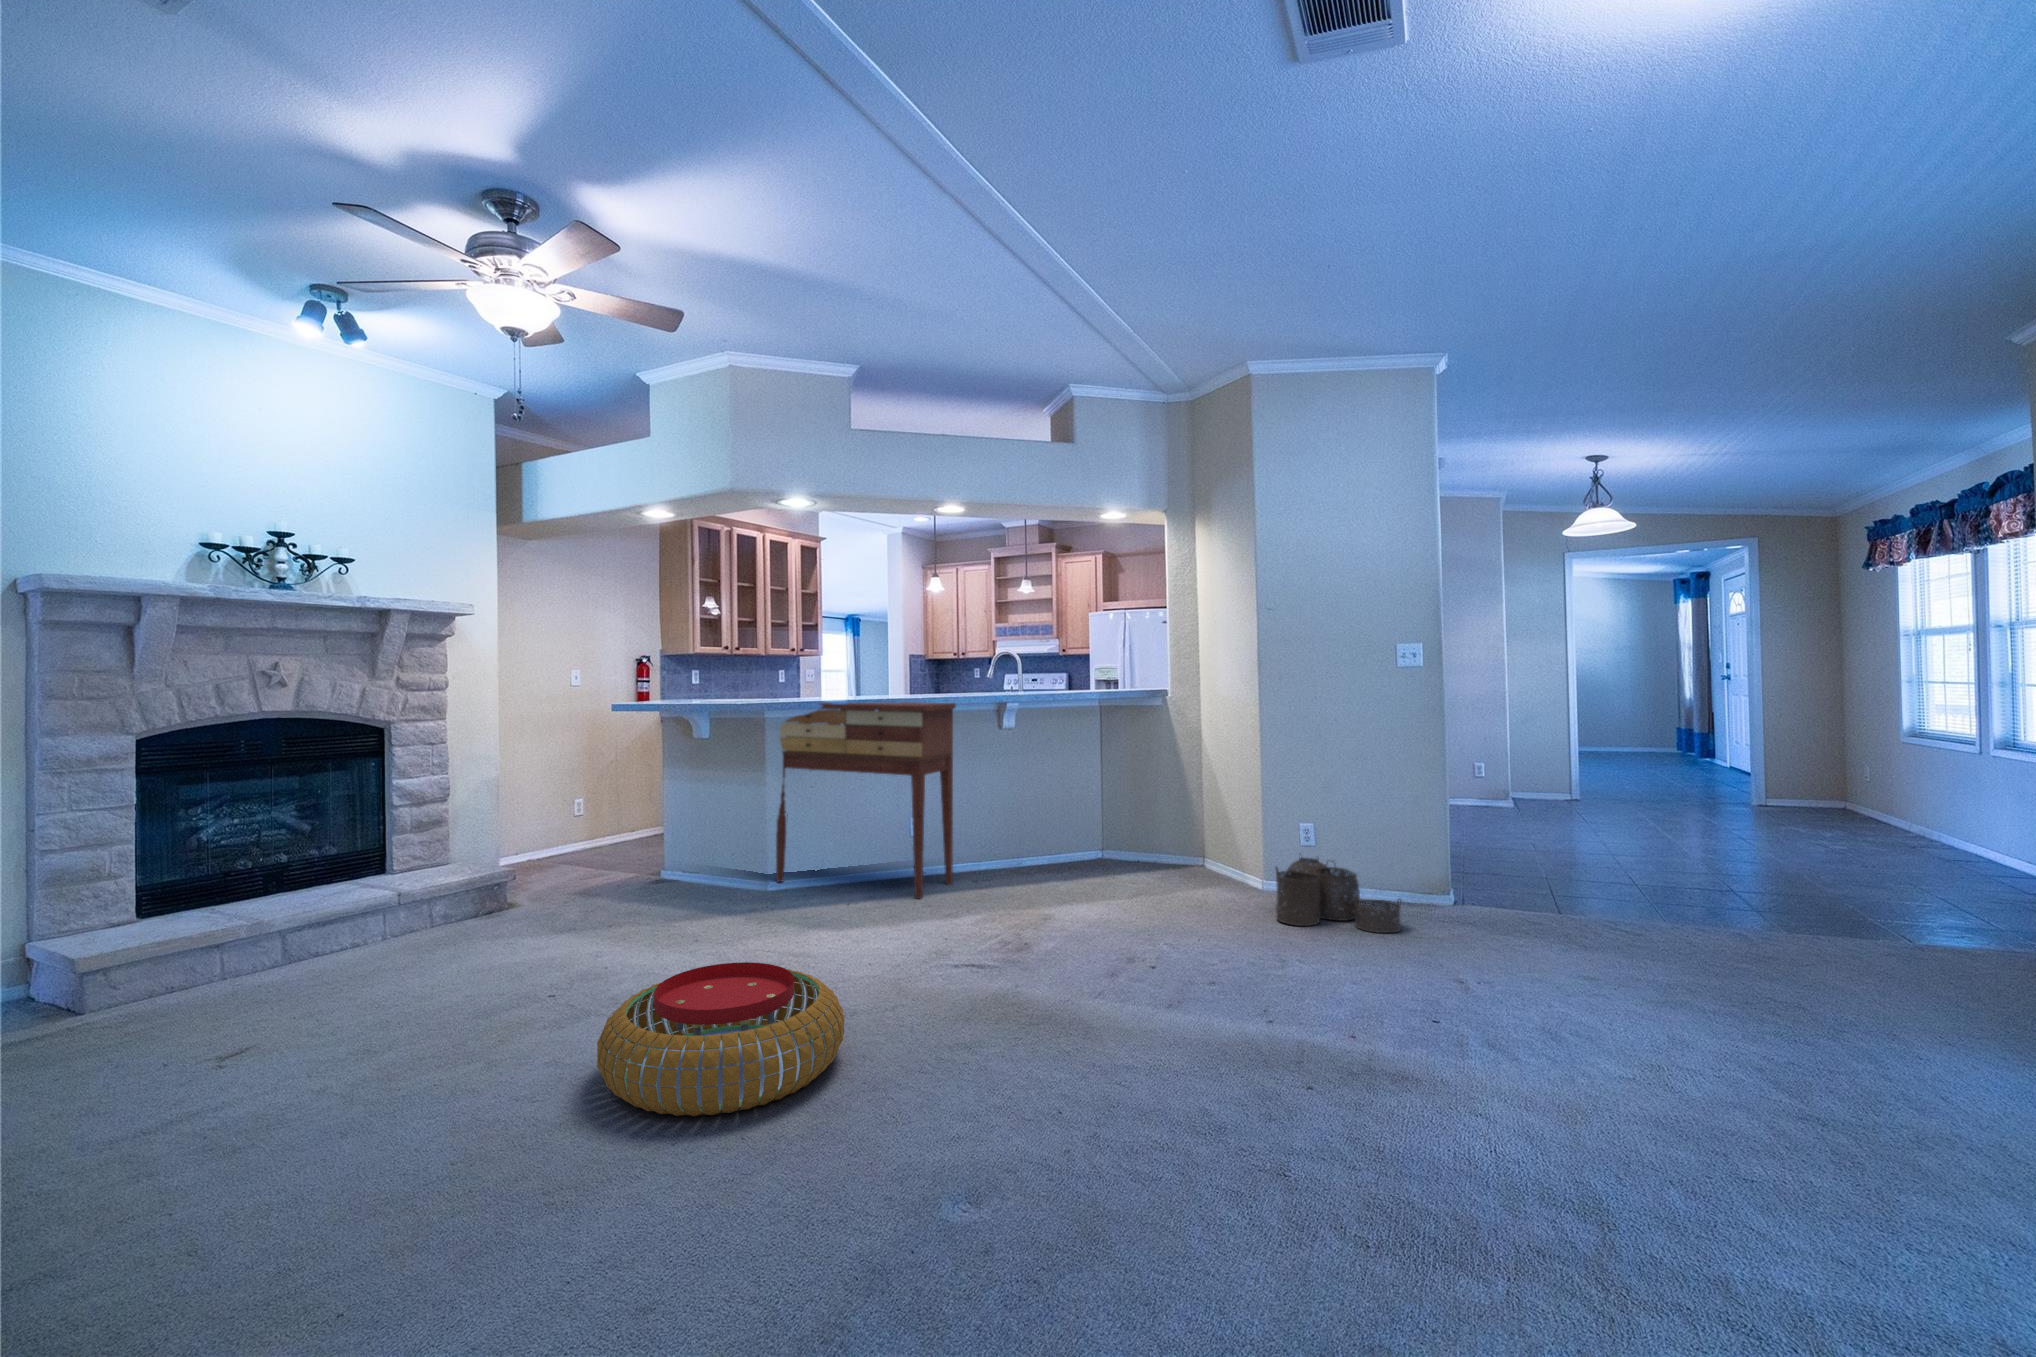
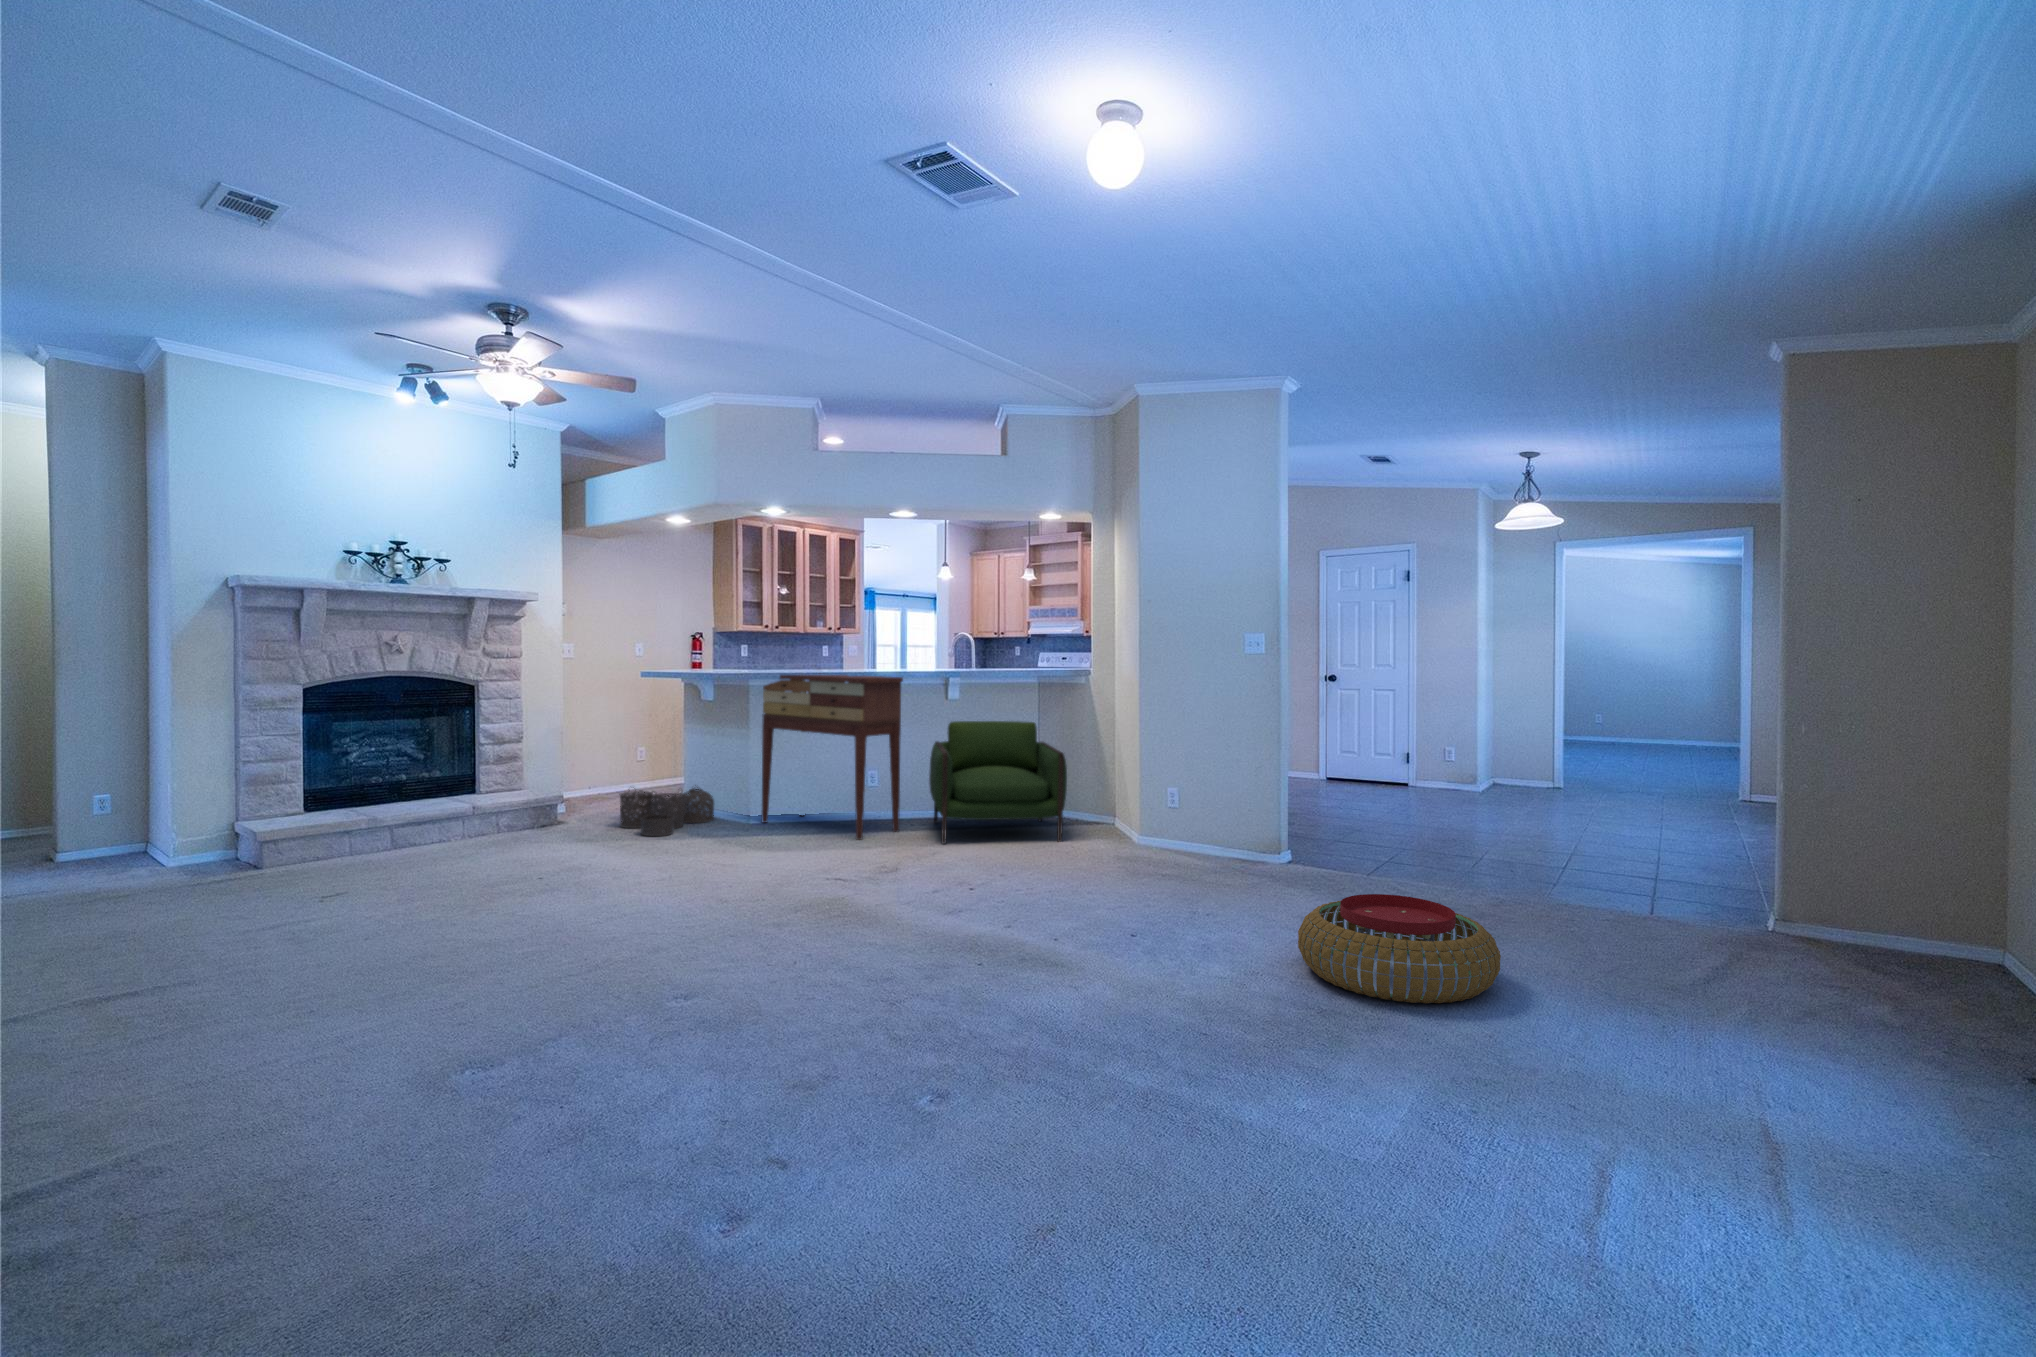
armchair: none [978,750,1150,898] -> present [929,721,1067,844]
woven basket: present [1275,853,1401,933] -> present [619,787,714,836]
pouf: present [597,962,844,1116] -> present [1298,894,1501,1003]

